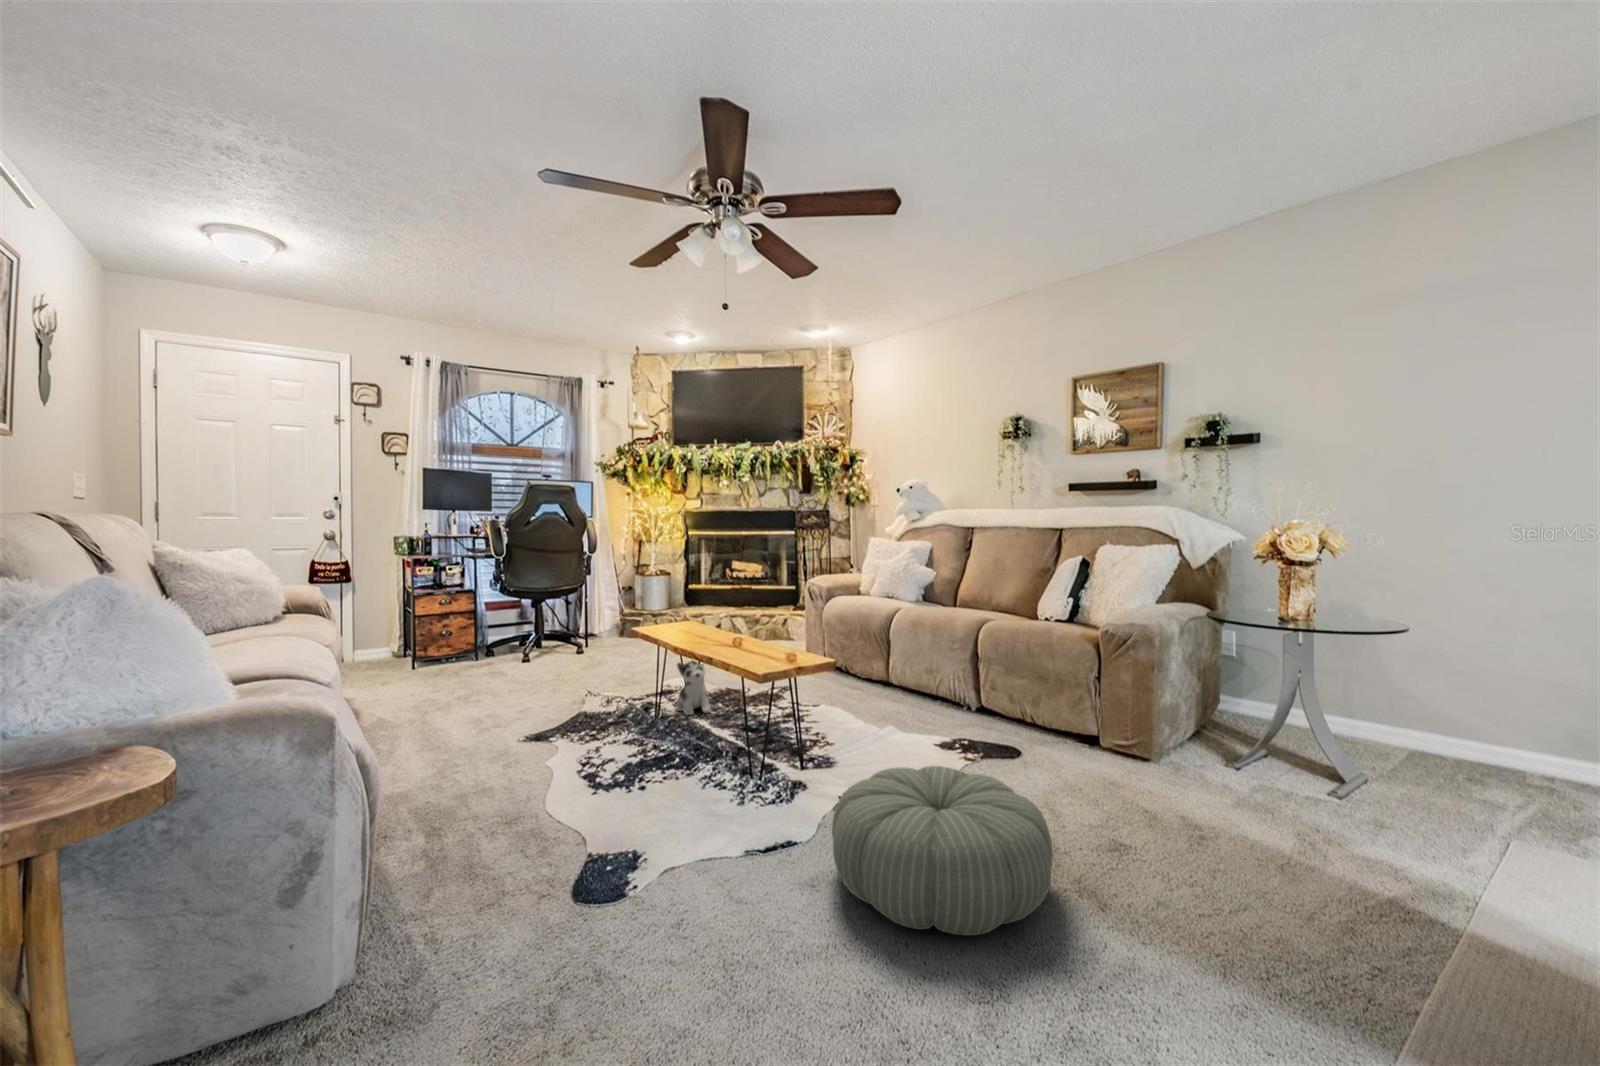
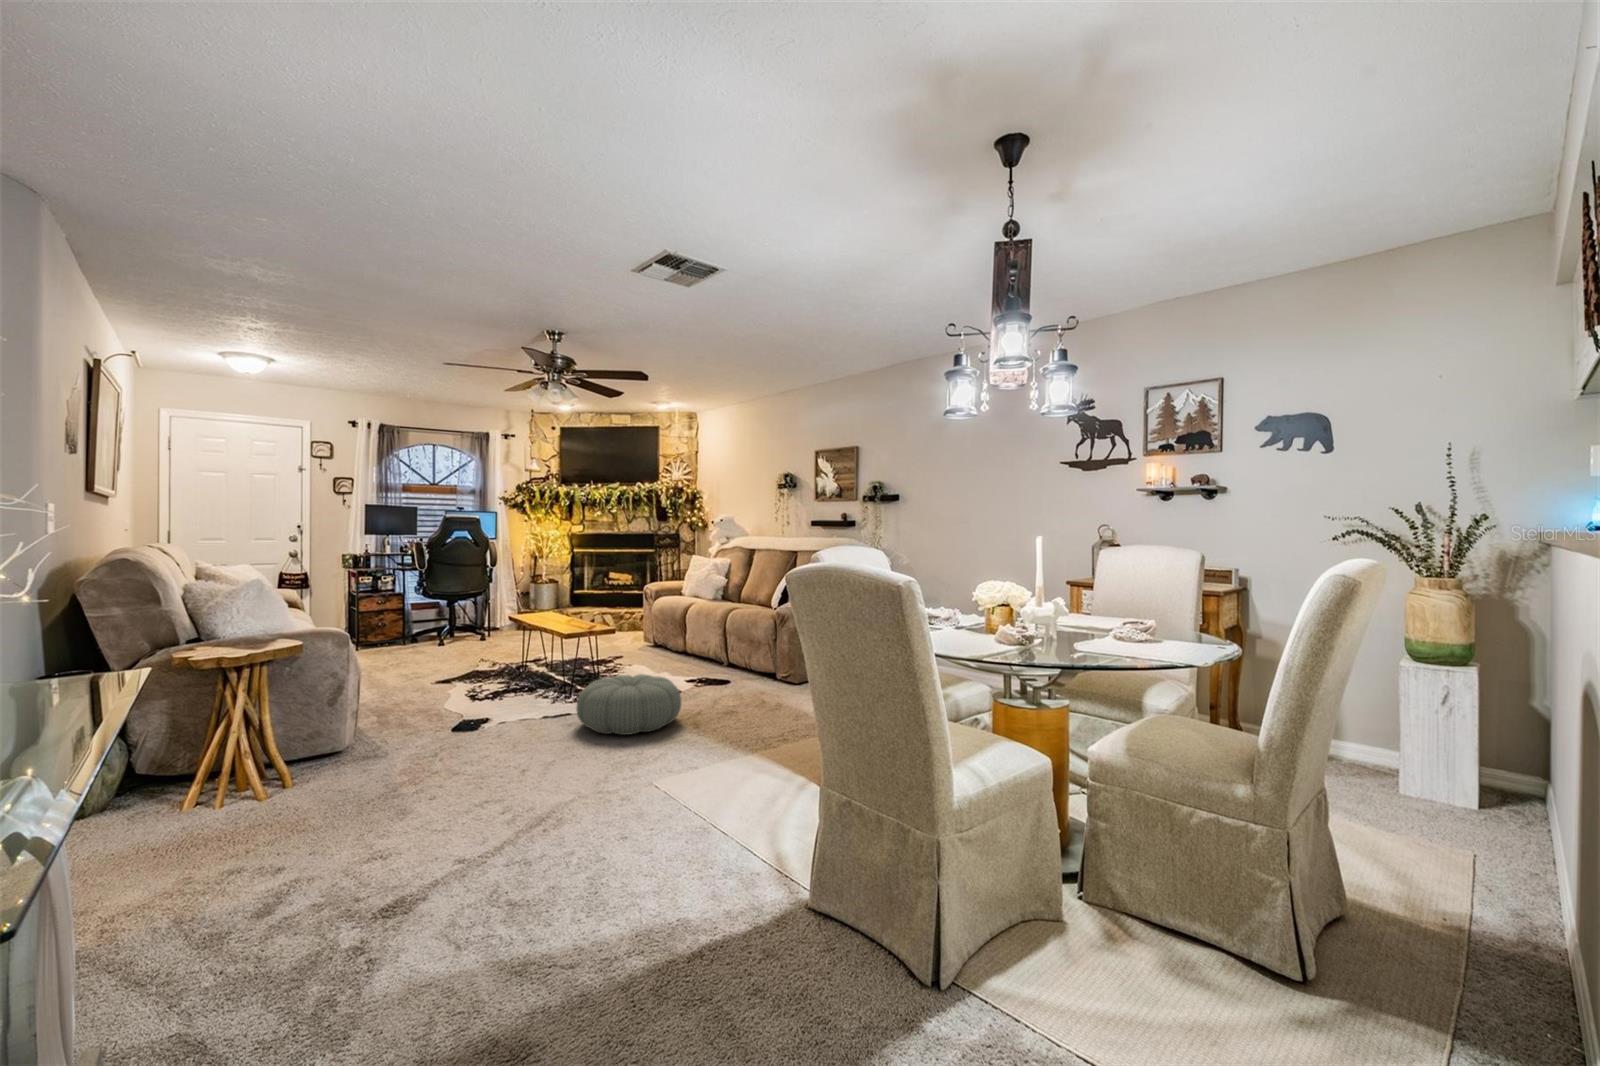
plush toy: present [676,661,711,715] -> none [537,632,561,670]

